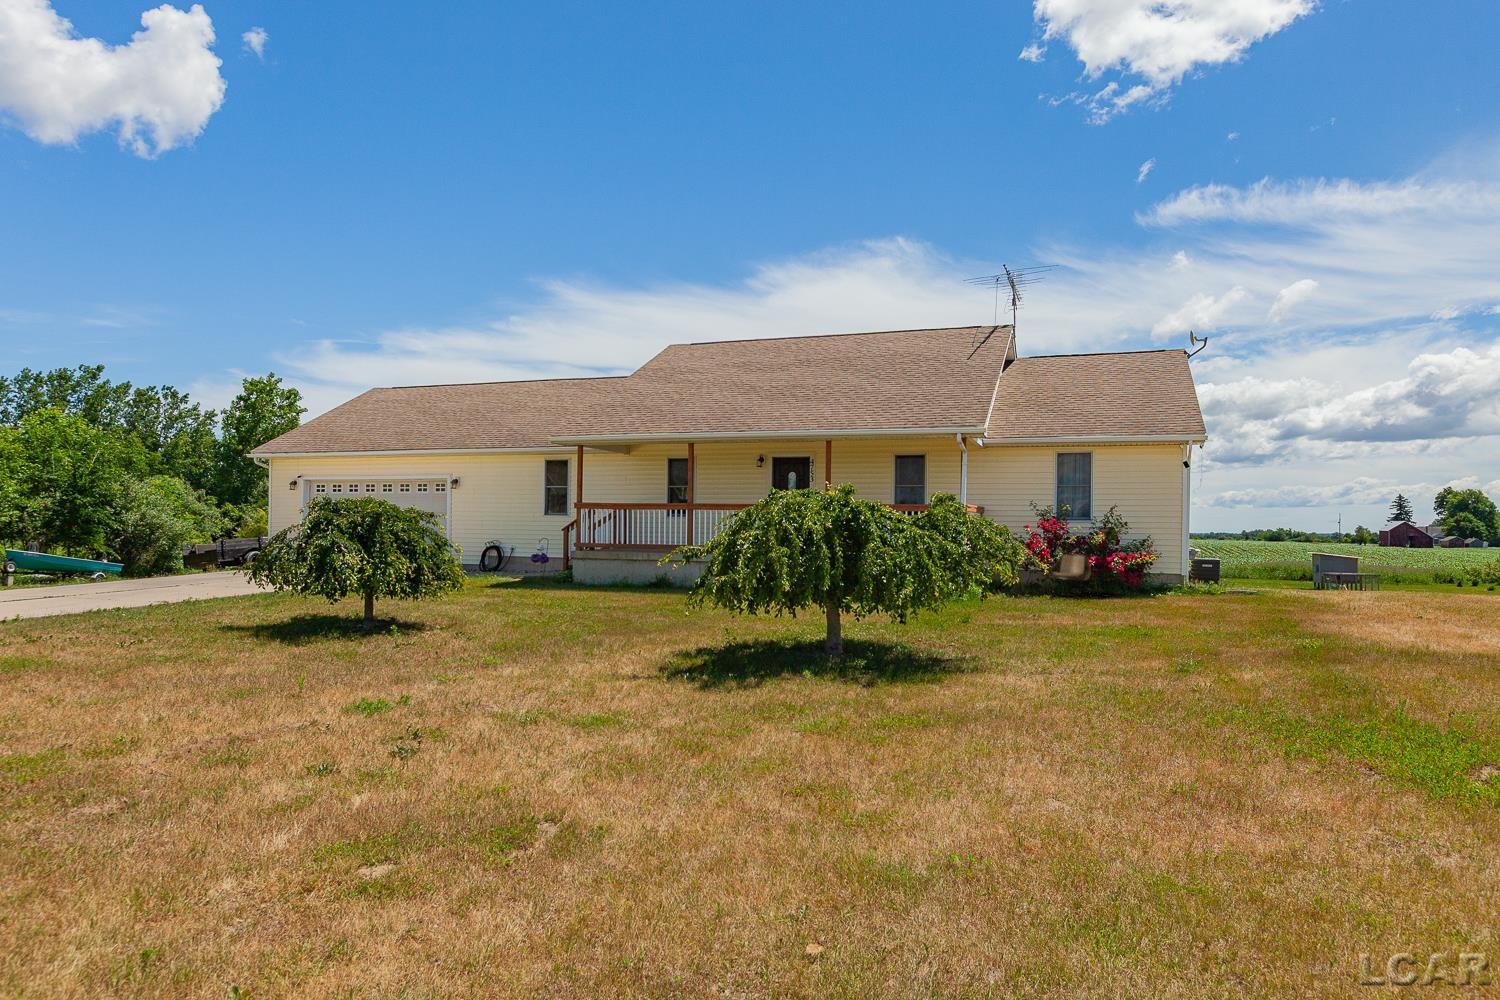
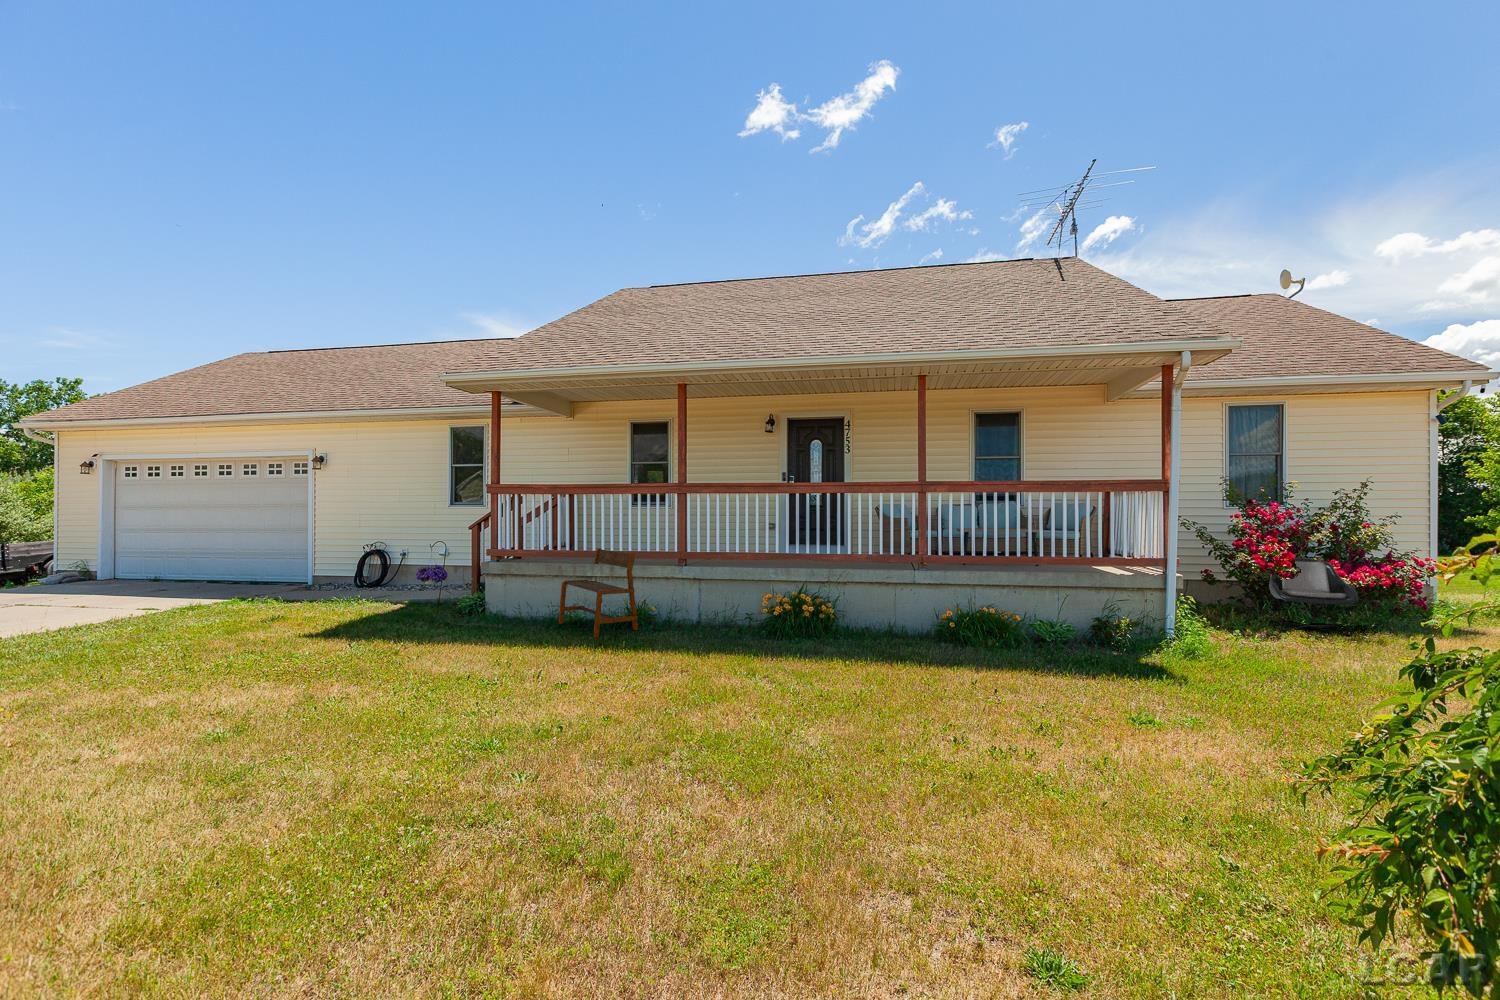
bench: none [619,542,665,591] -> present [559,548,638,638]

